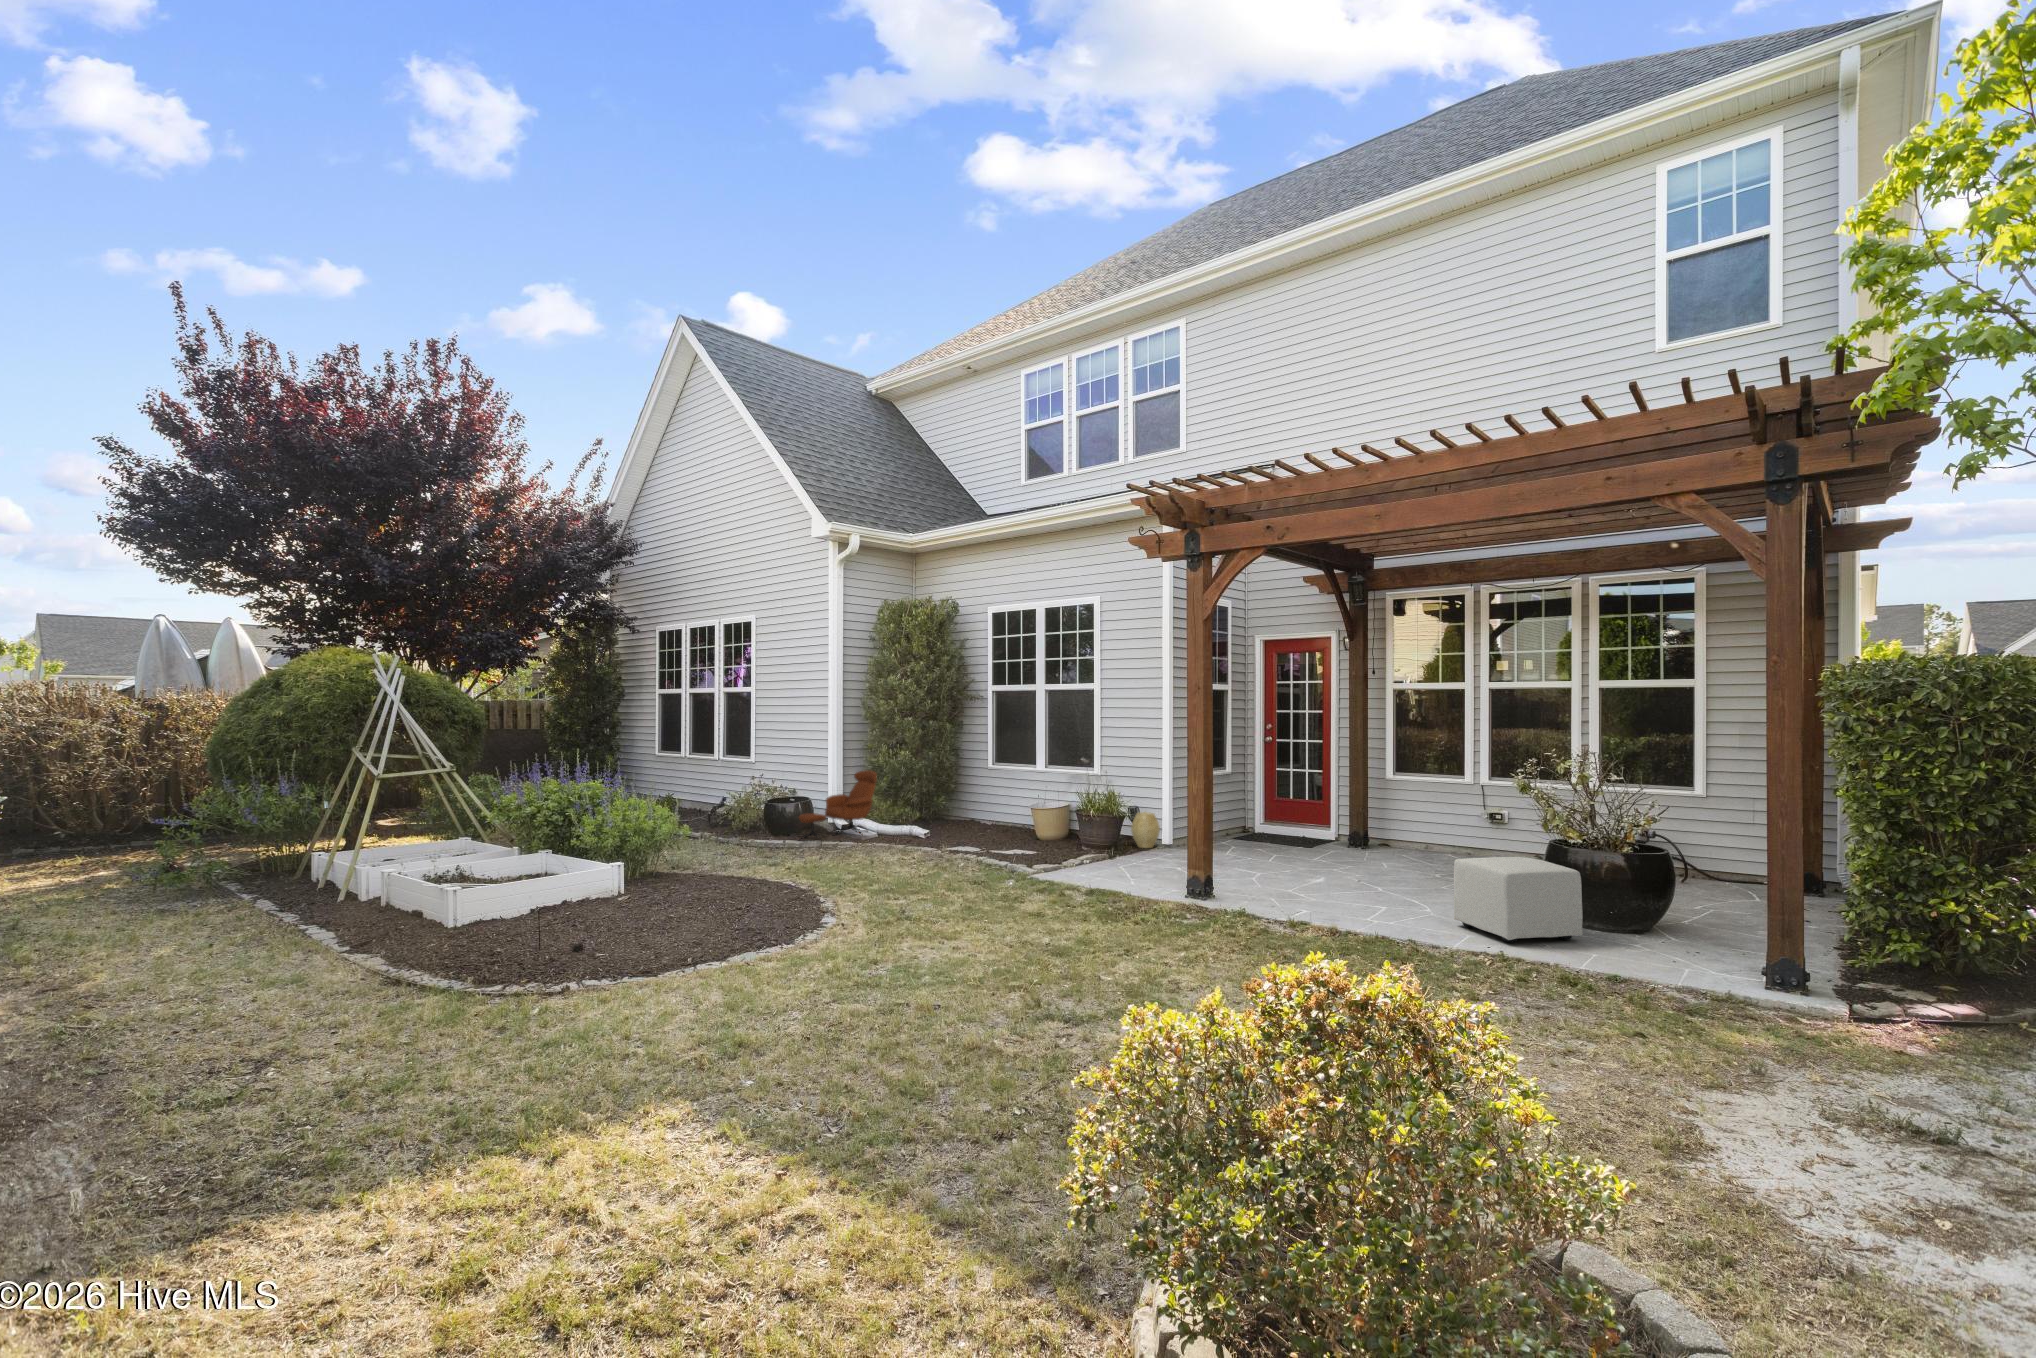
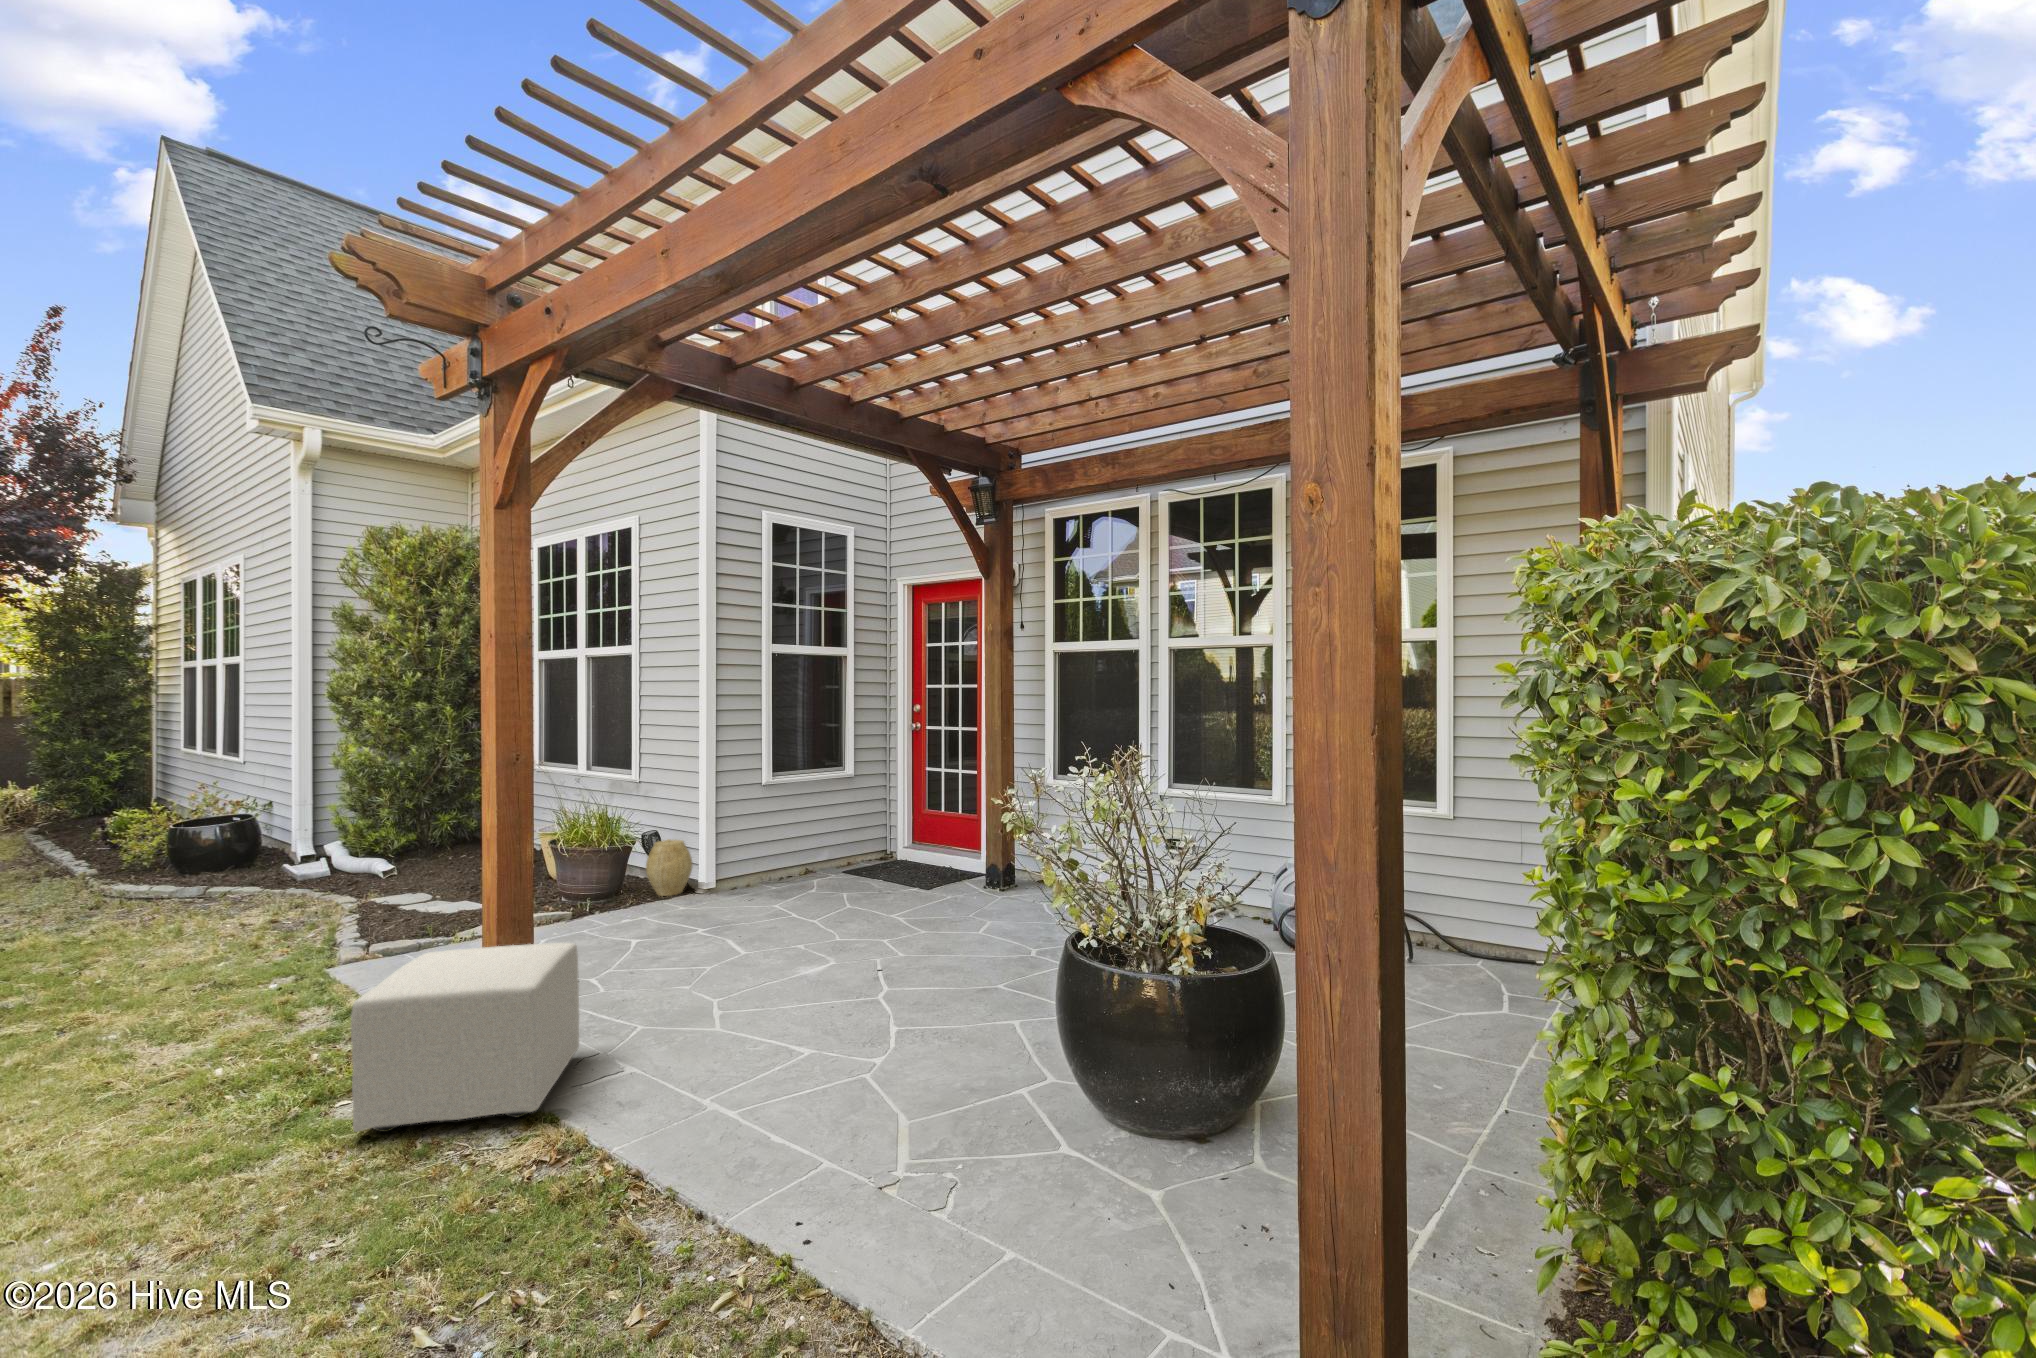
lounge chair: present [799,770,877,838] -> none [162,778,334,891]
ottoman: present [1454,857,1583,943] -> present [351,943,579,1132]

